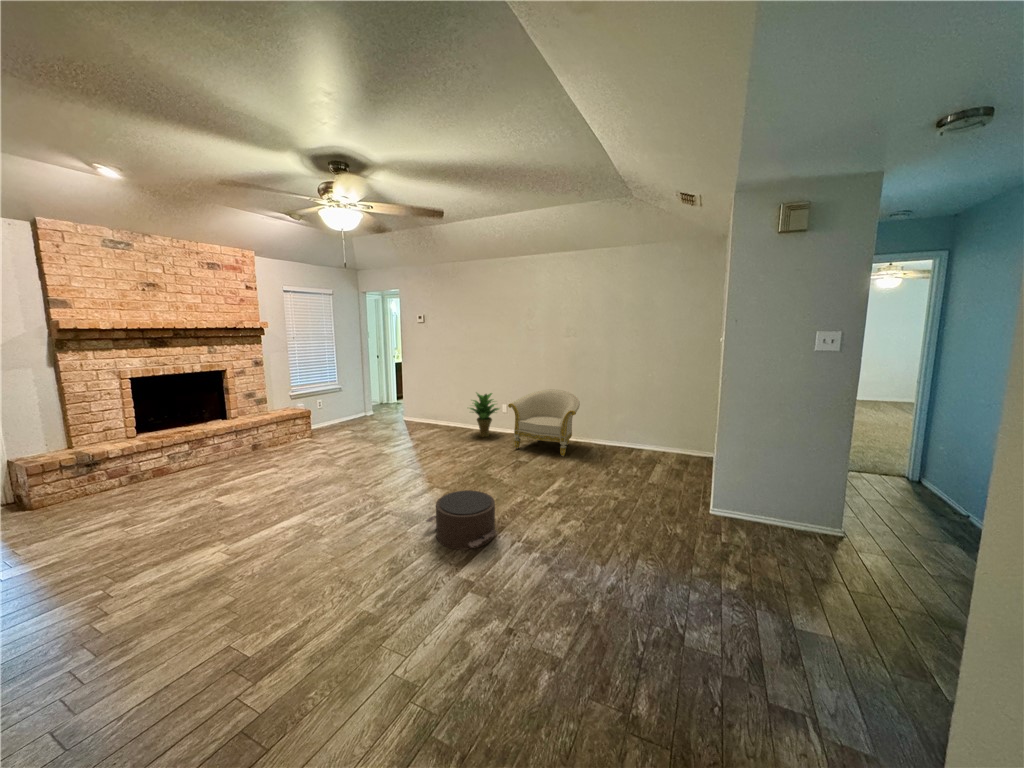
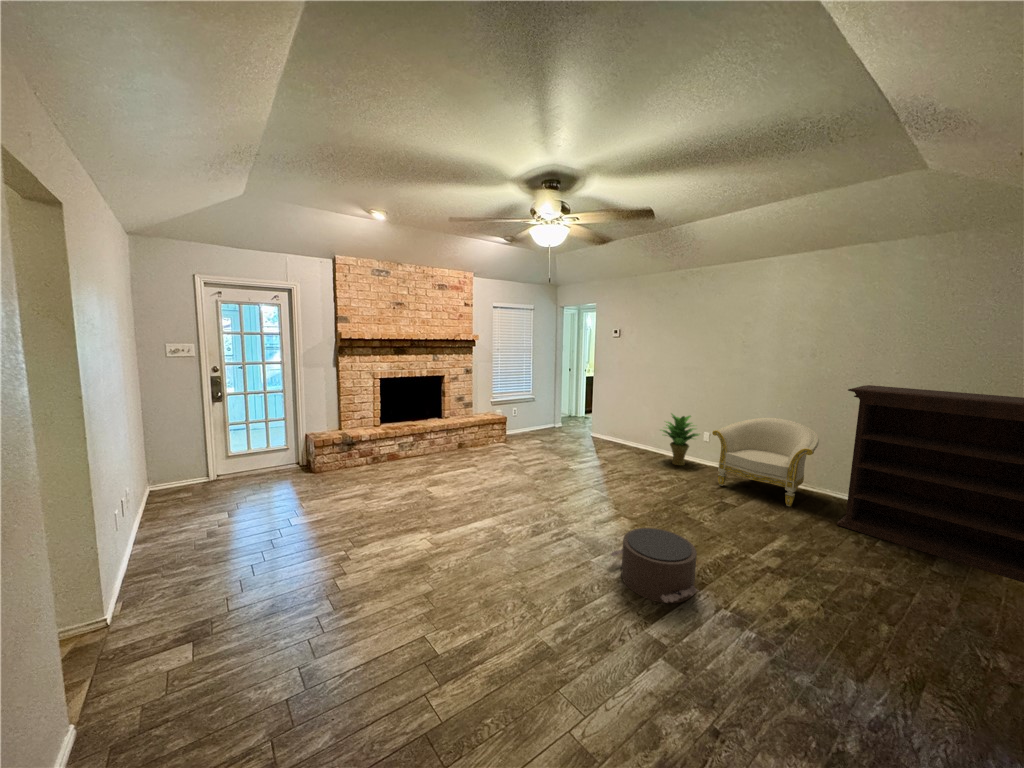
bookshelf: none [591,360,703,481] -> present [837,385,1024,583]

